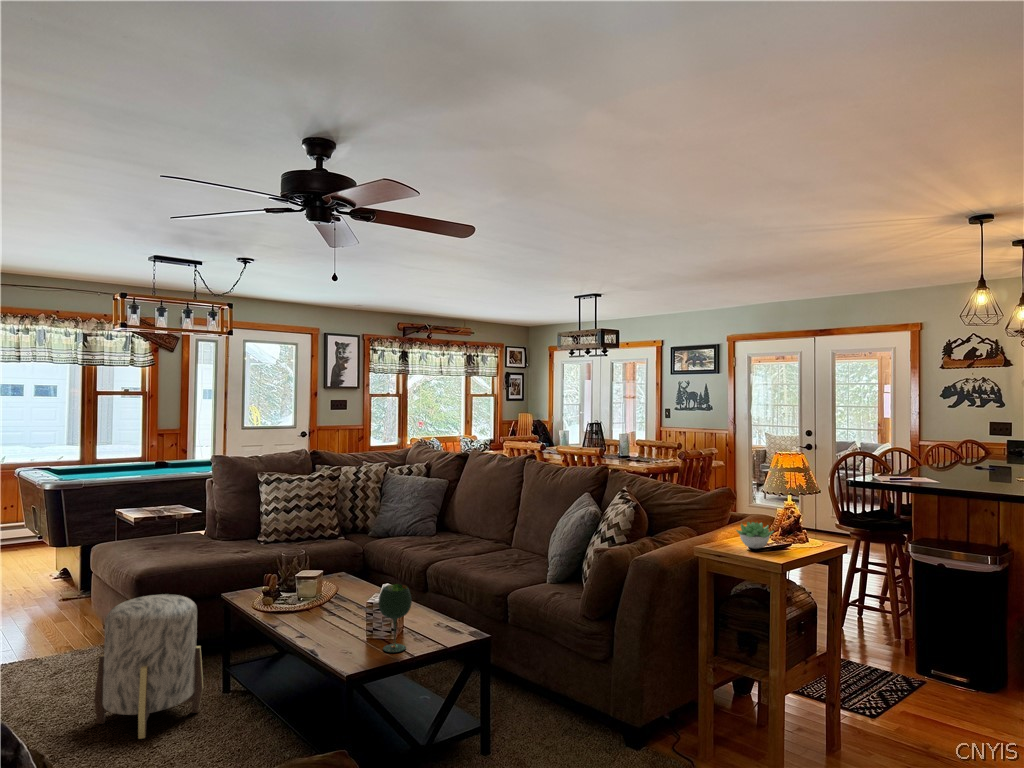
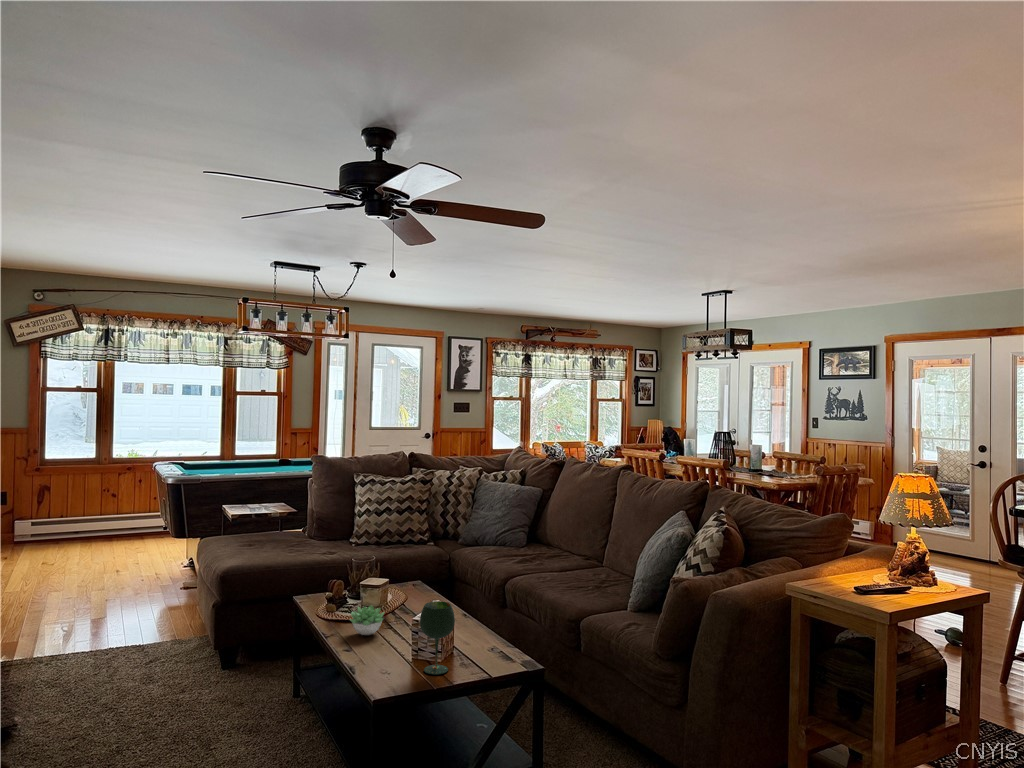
succulent plant: present [736,522,774,549] -> present [350,606,384,635]
ottoman: present [94,594,203,739] -> none [173,592,272,732]

